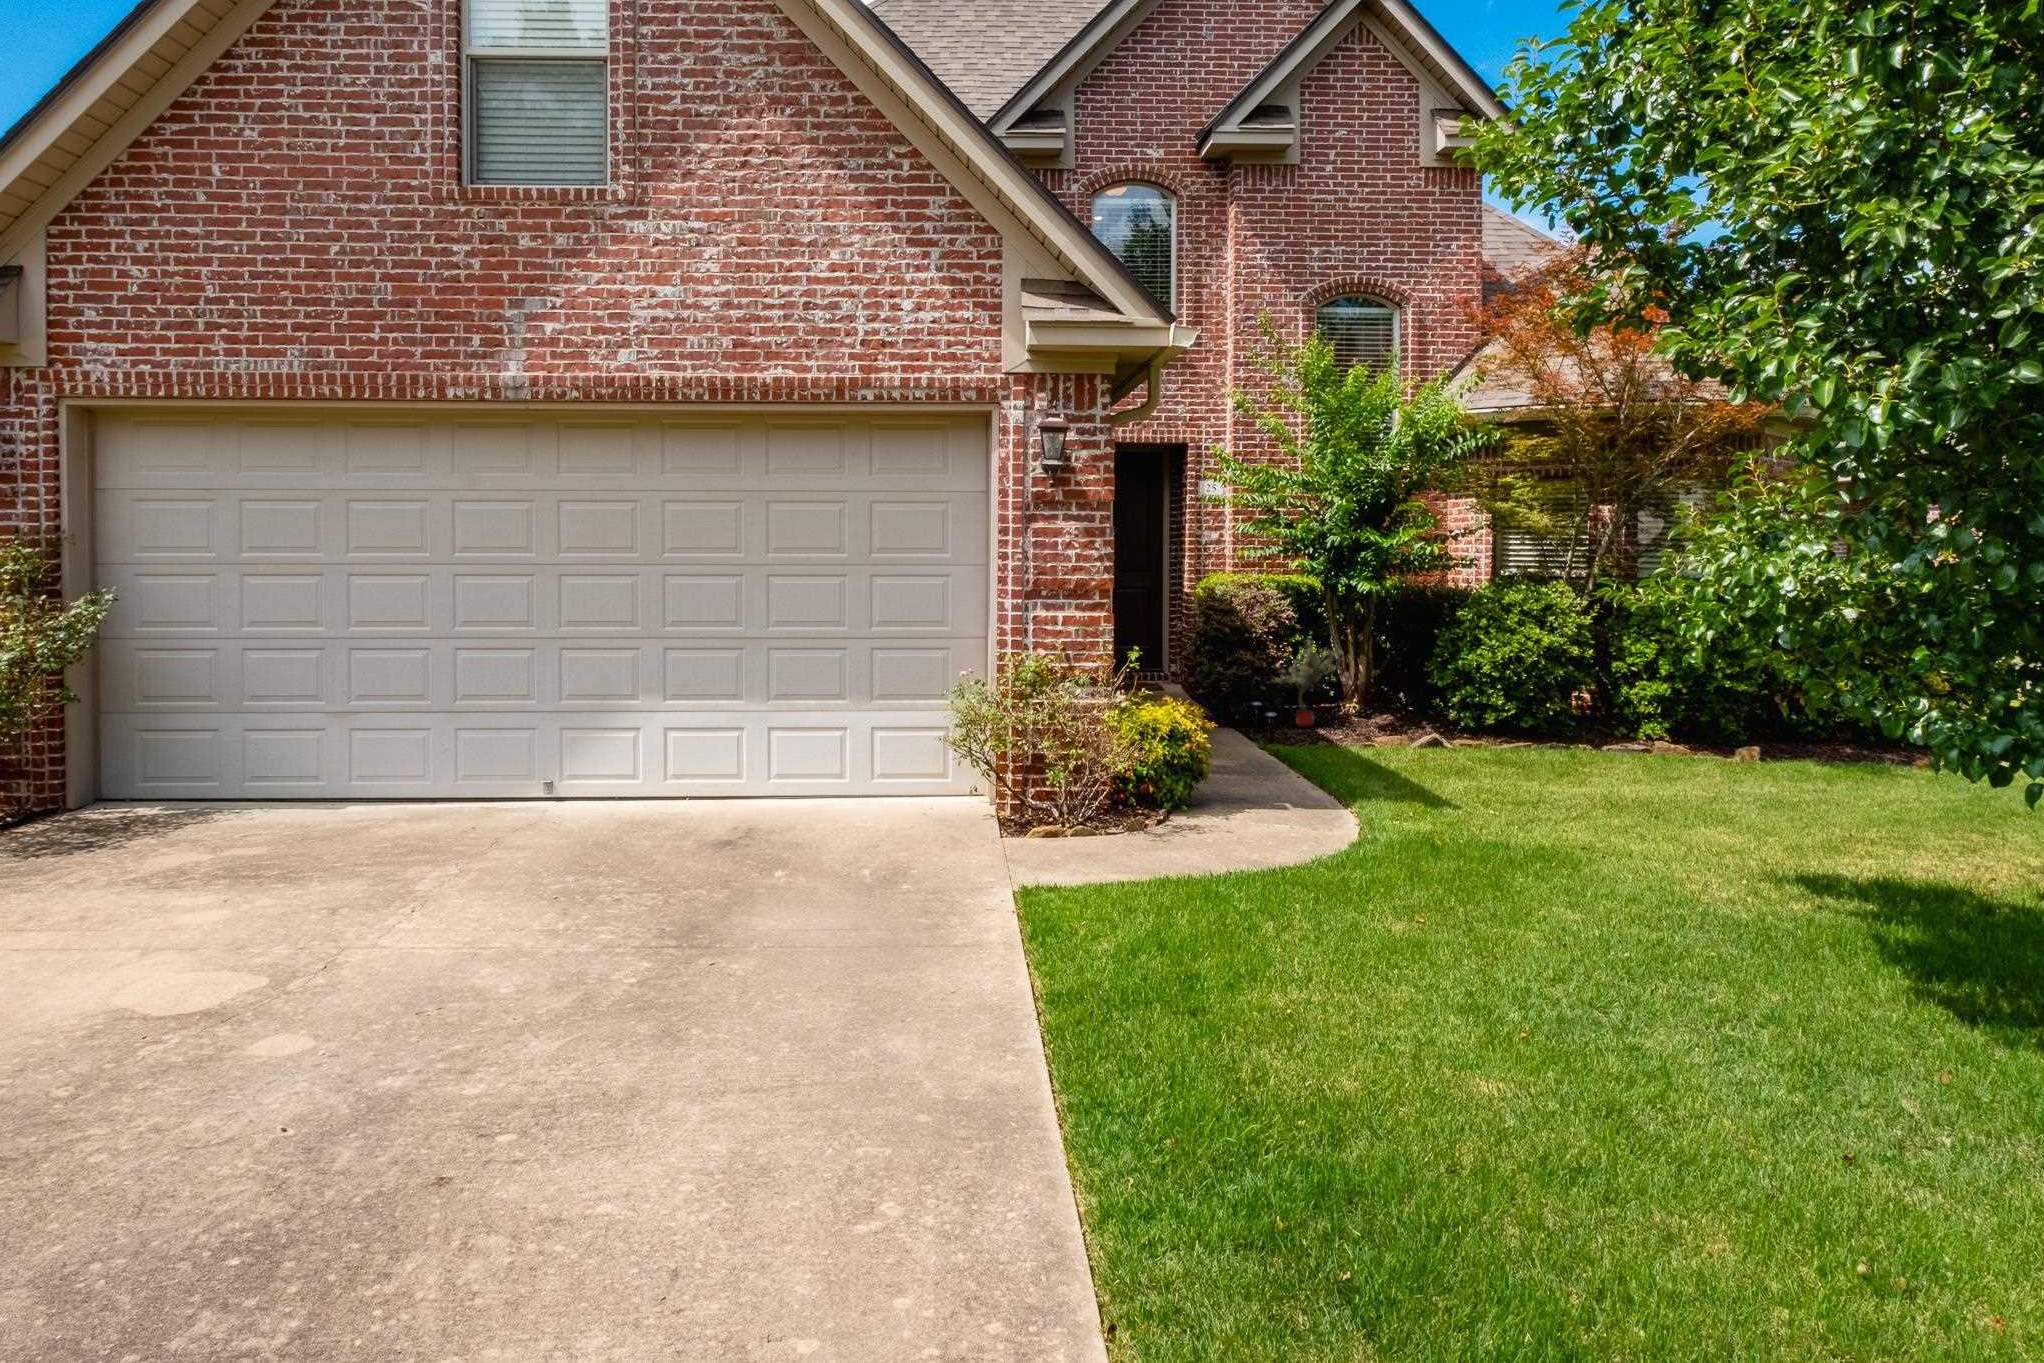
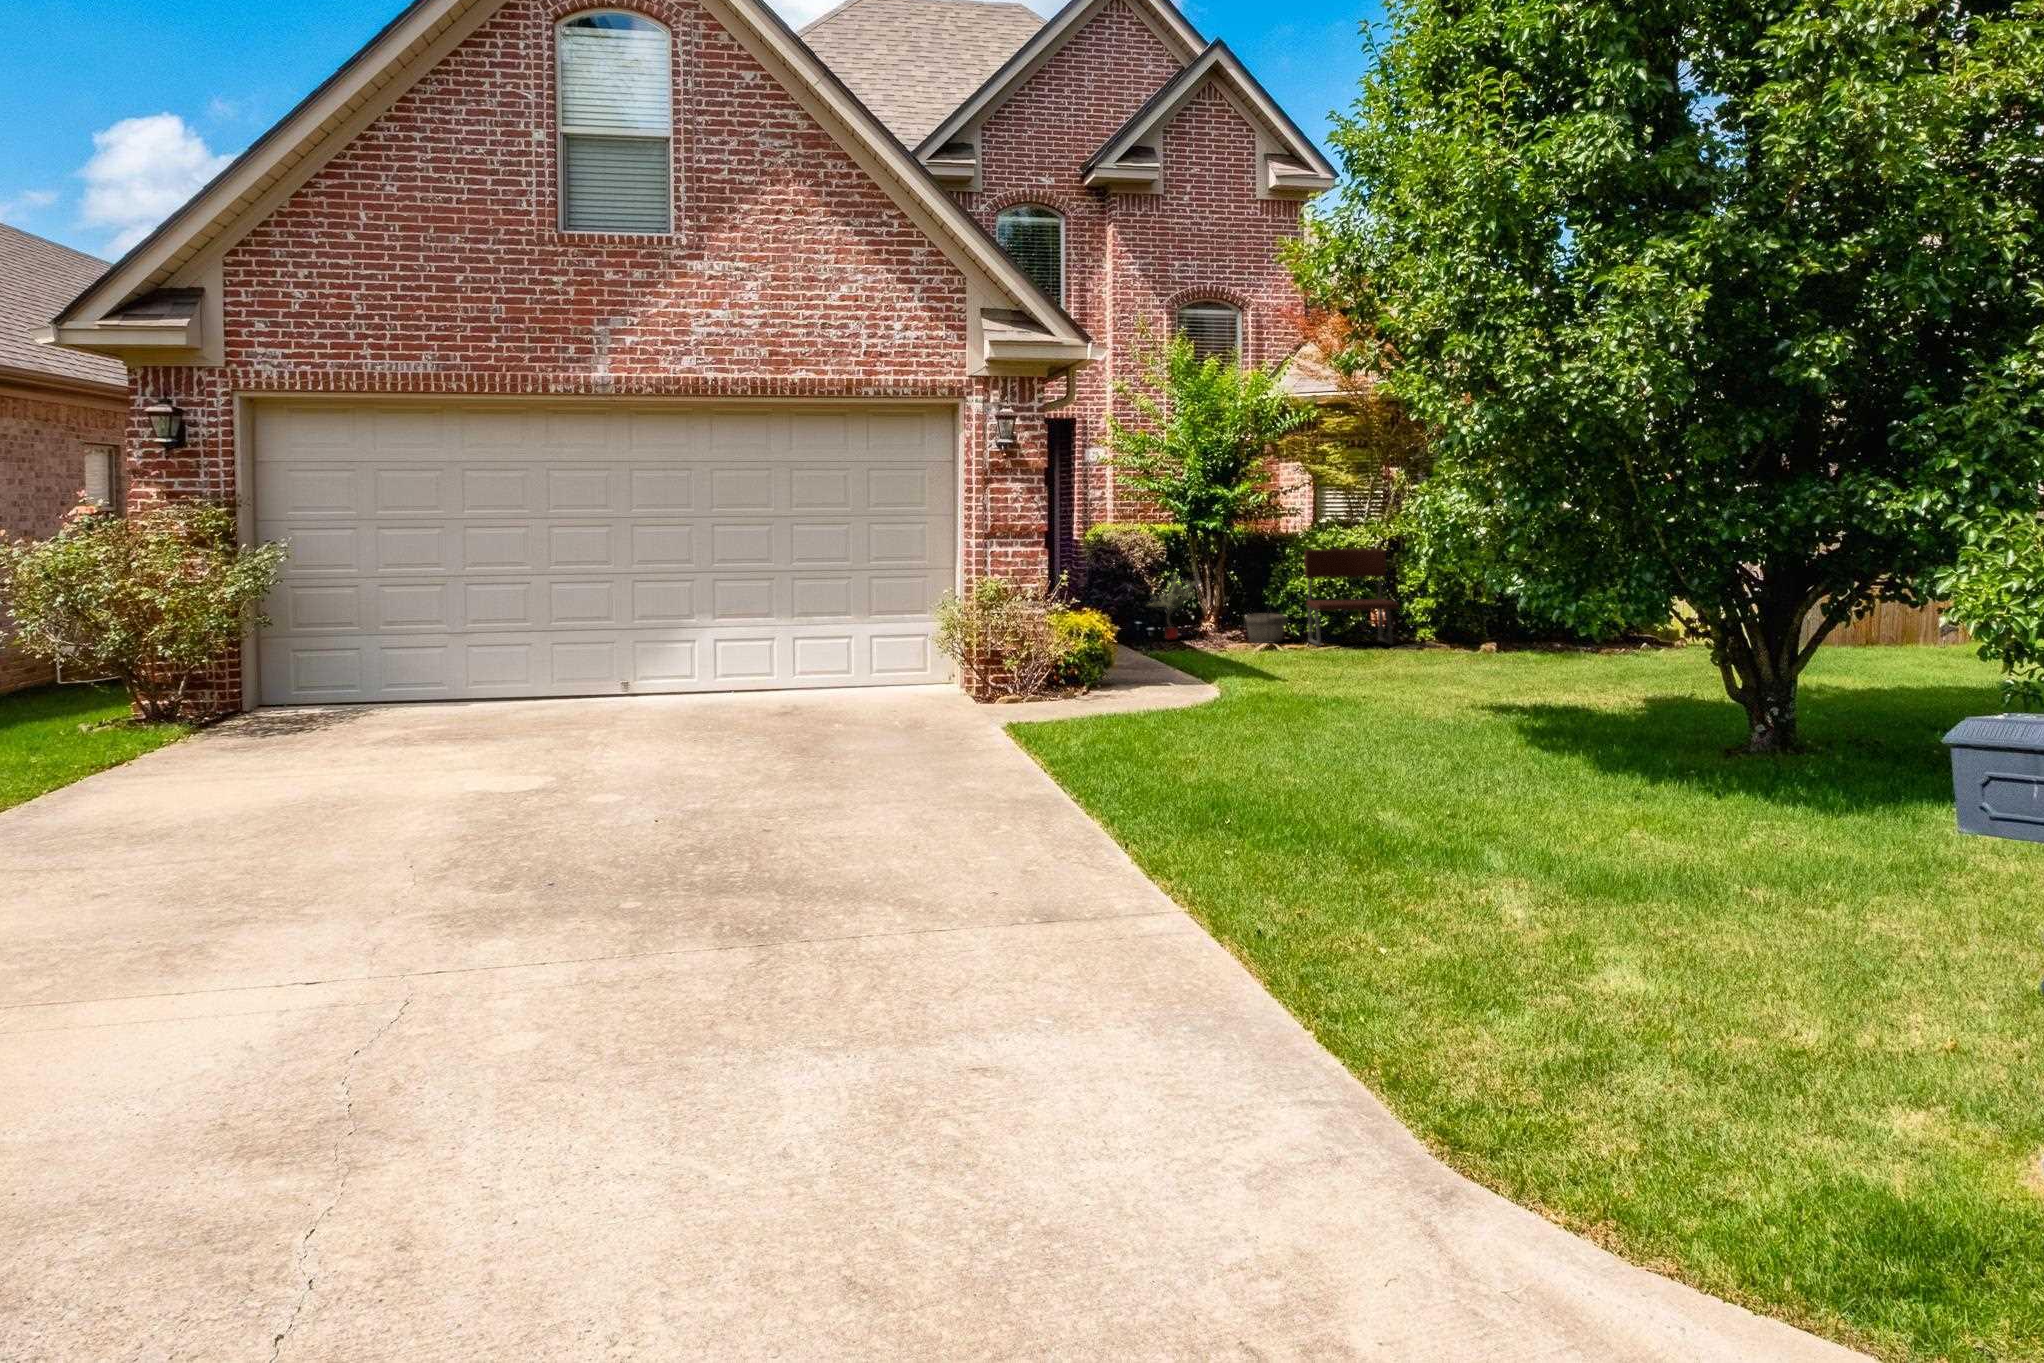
bench: none [1485,611,1621,744] -> present [1304,548,1400,646]
wooden bucket: none [1403,686,1461,736] -> present [1245,613,1286,643]

